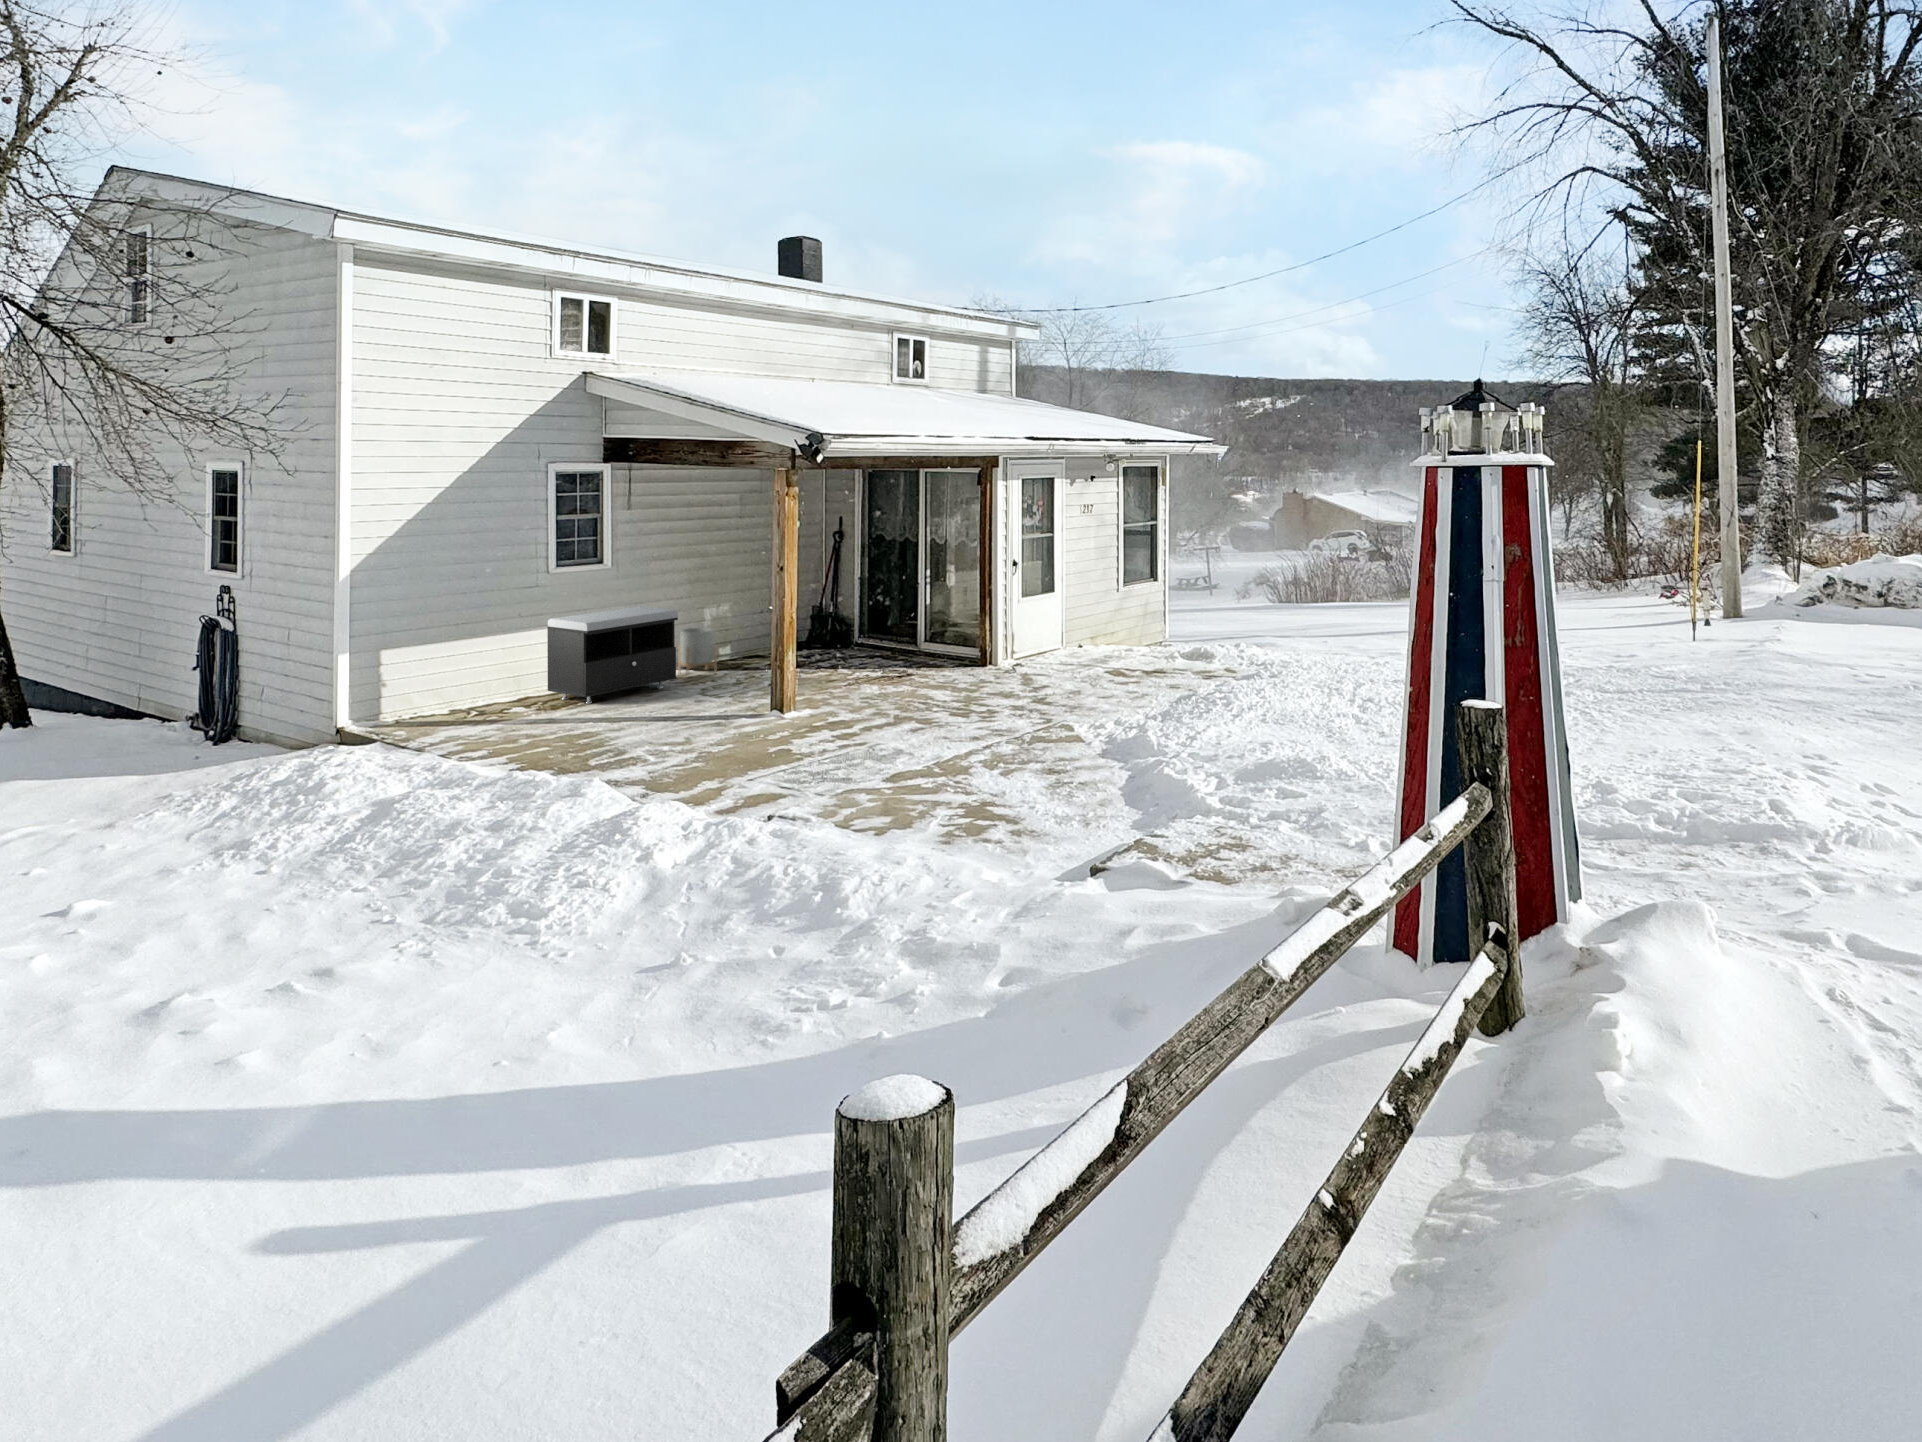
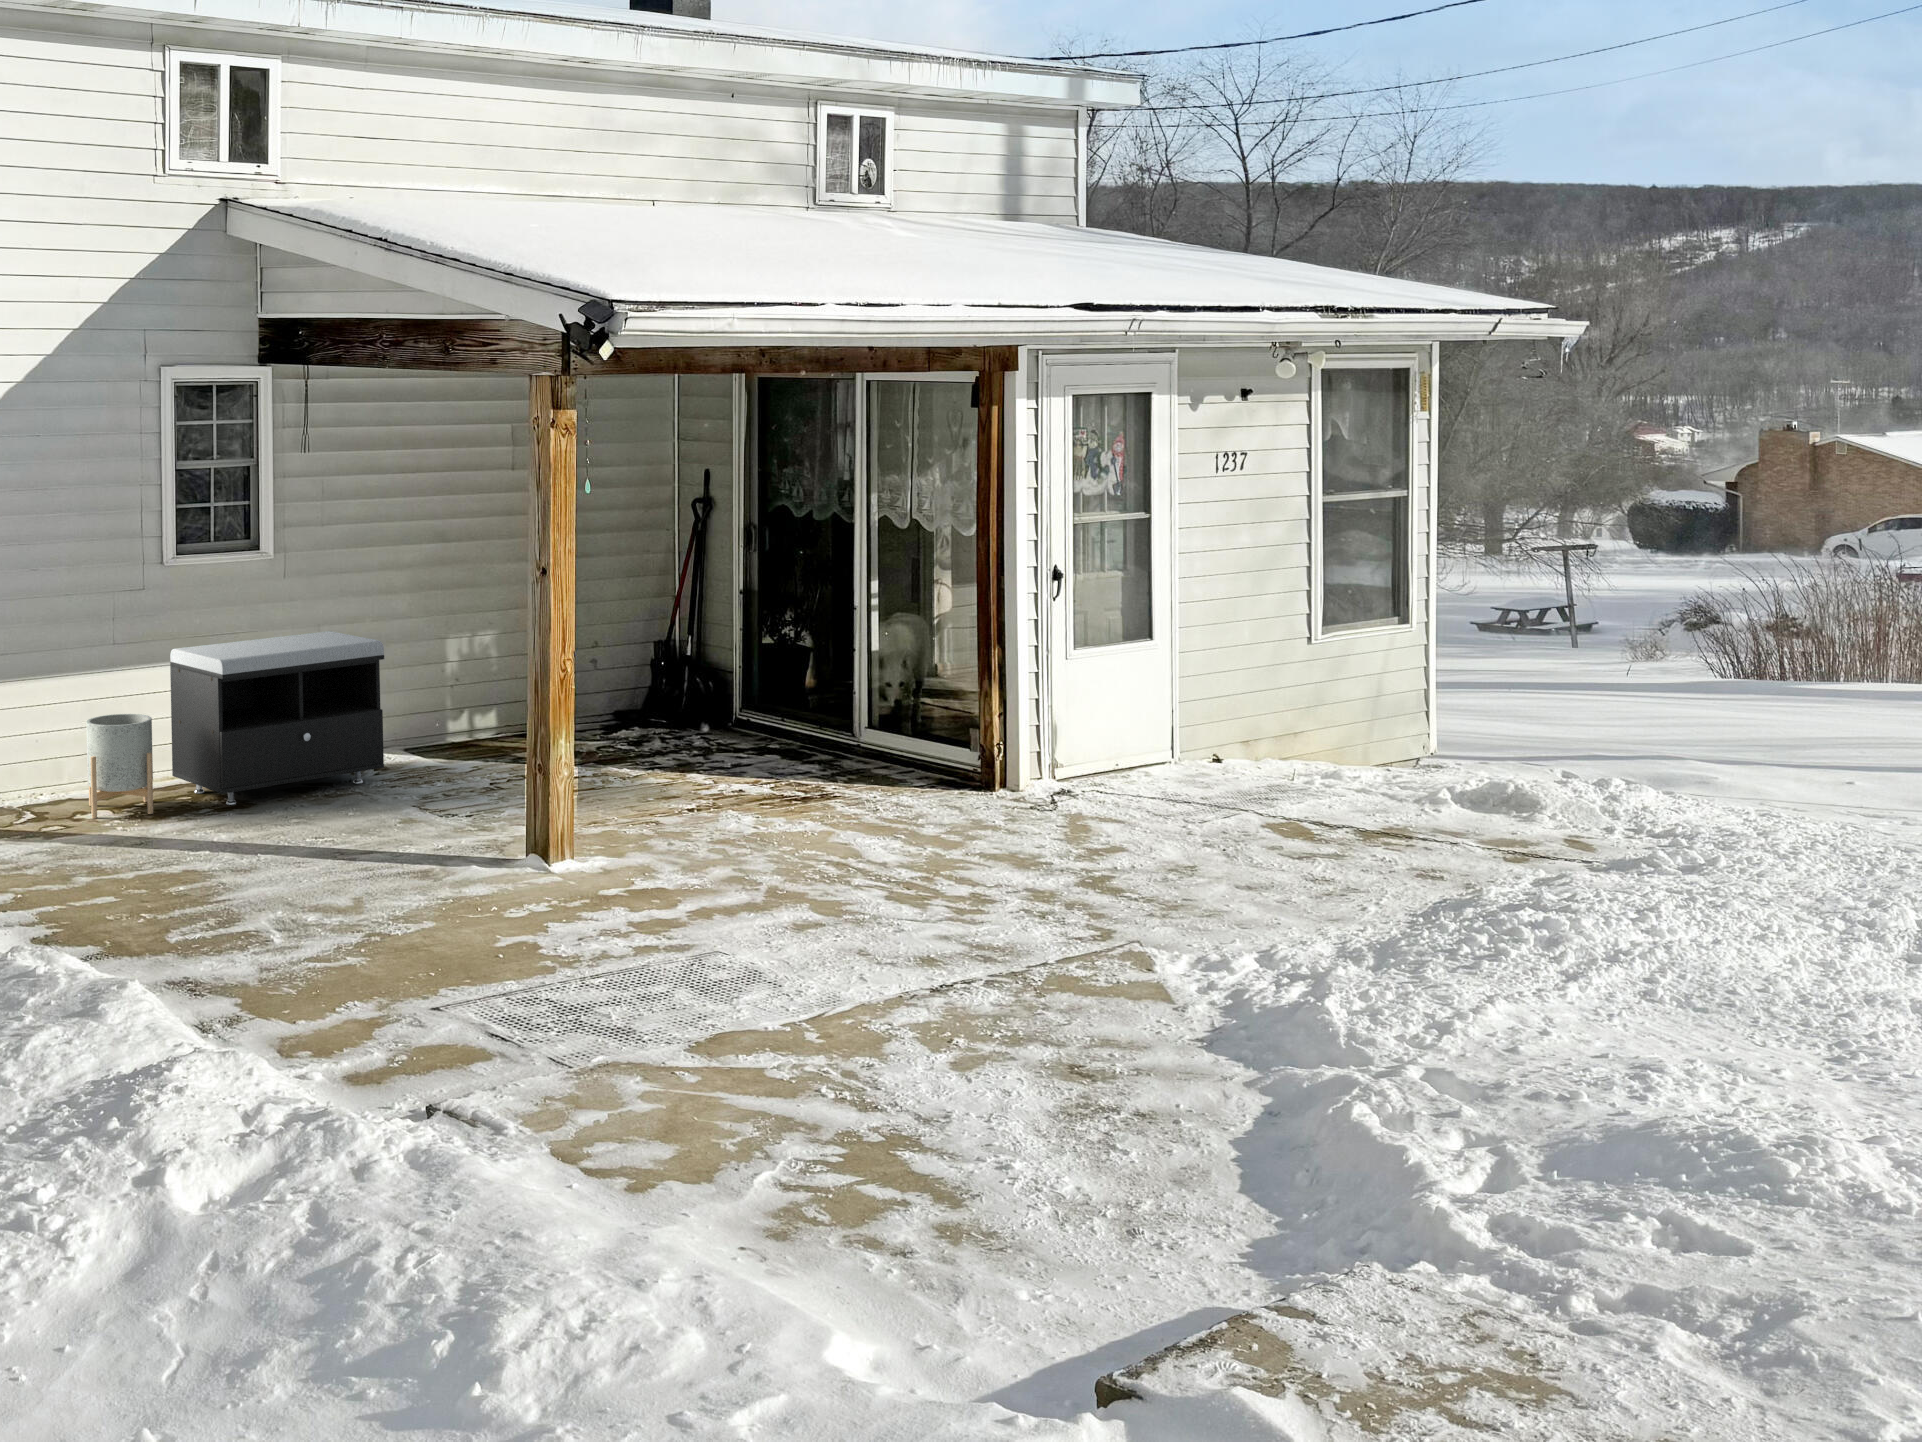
planter: present [678,627,717,677] -> present [86,714,153,818]

